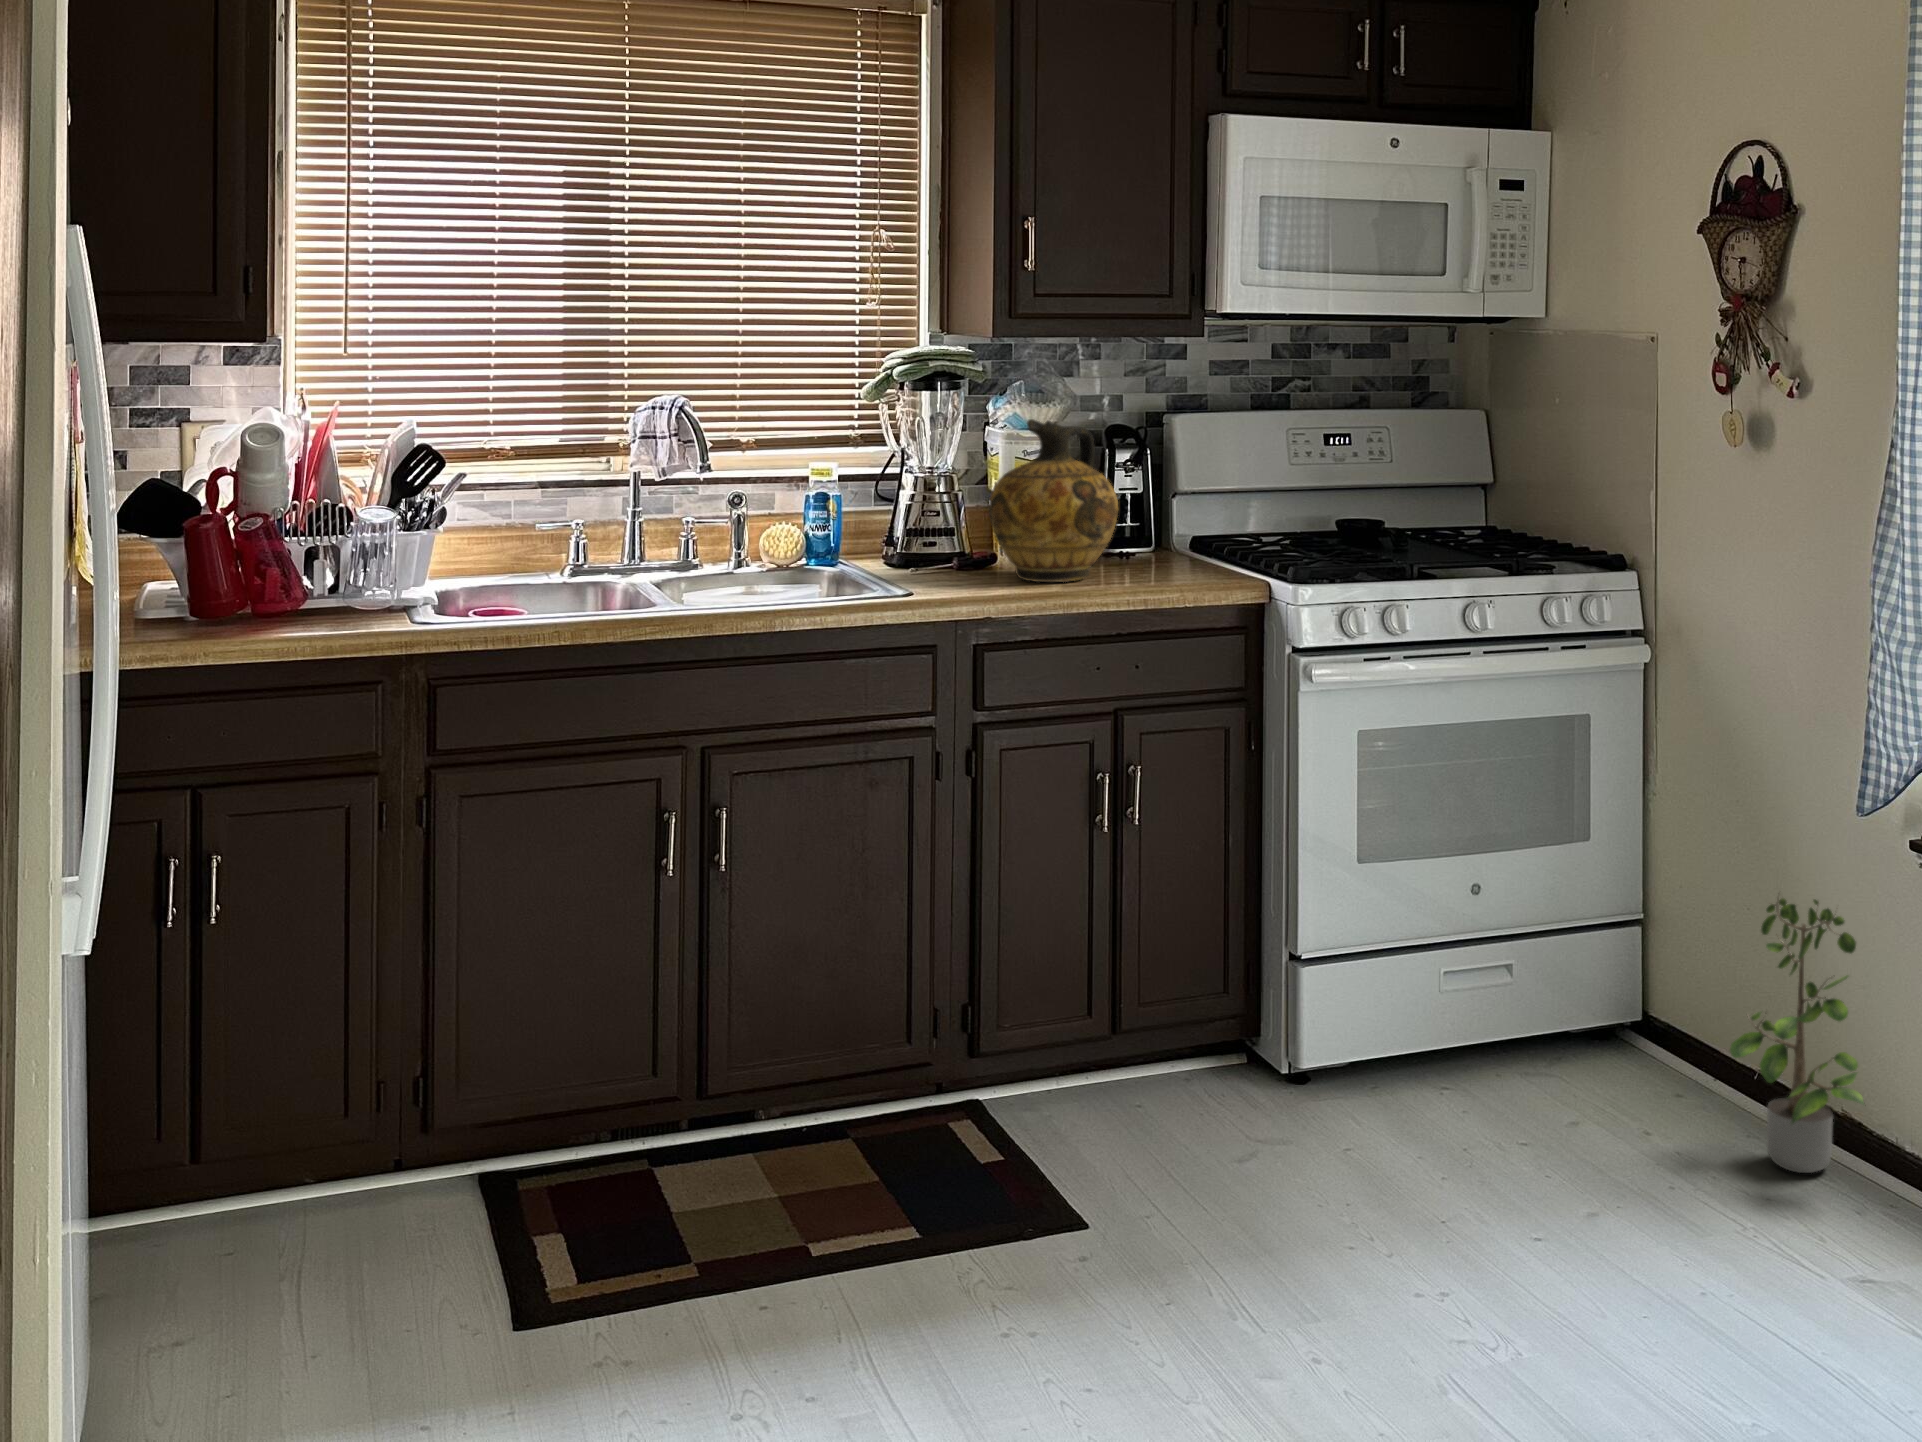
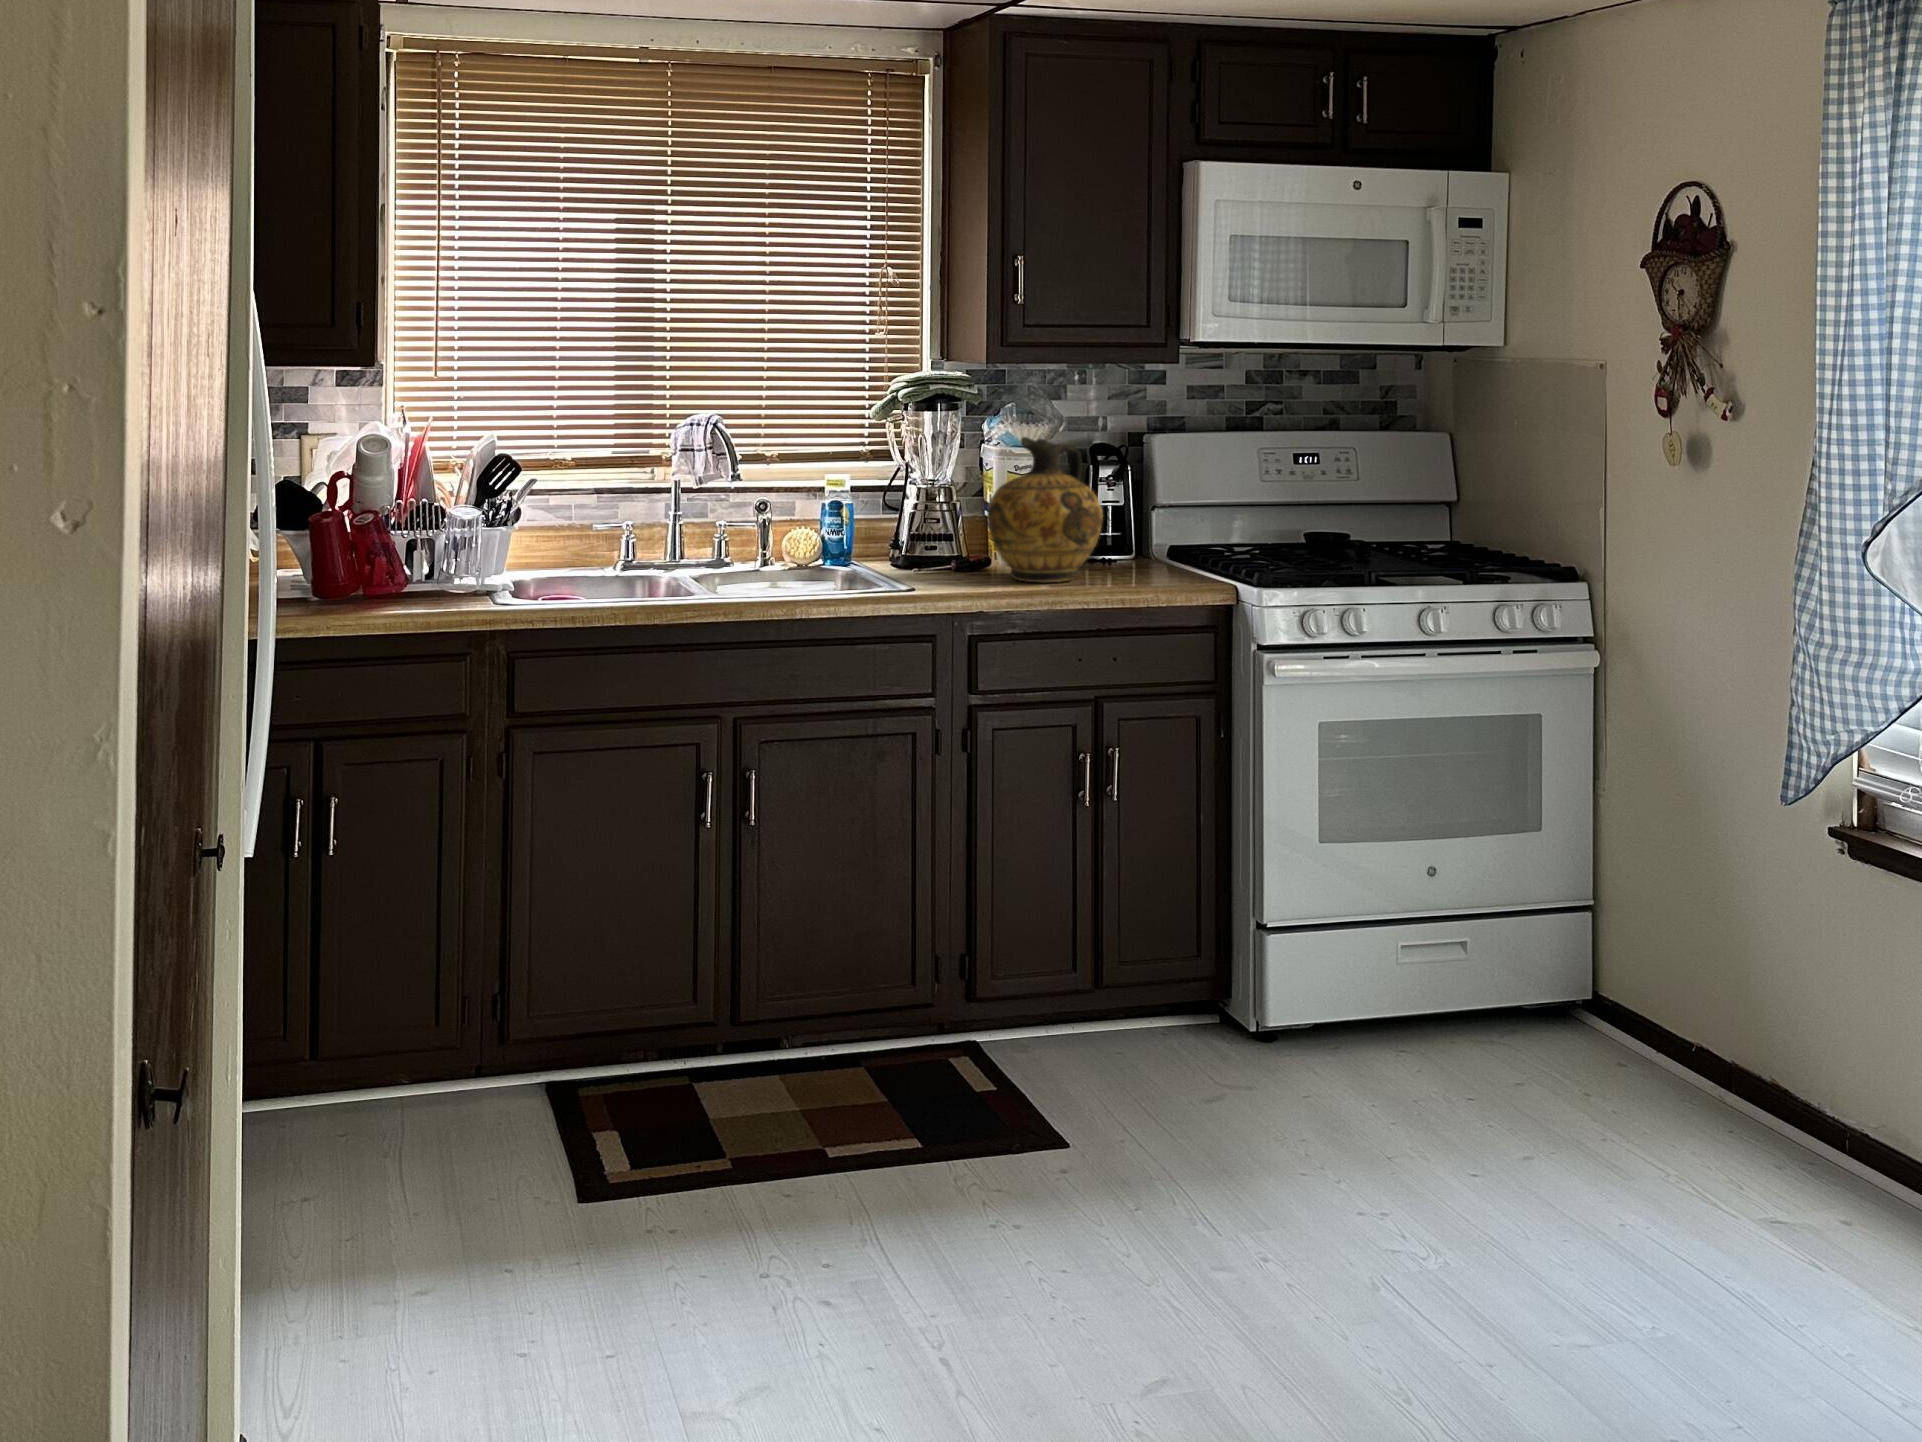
potted plant: present [1730,898,1864,1173] -> none [1661,872,1785,1132]

